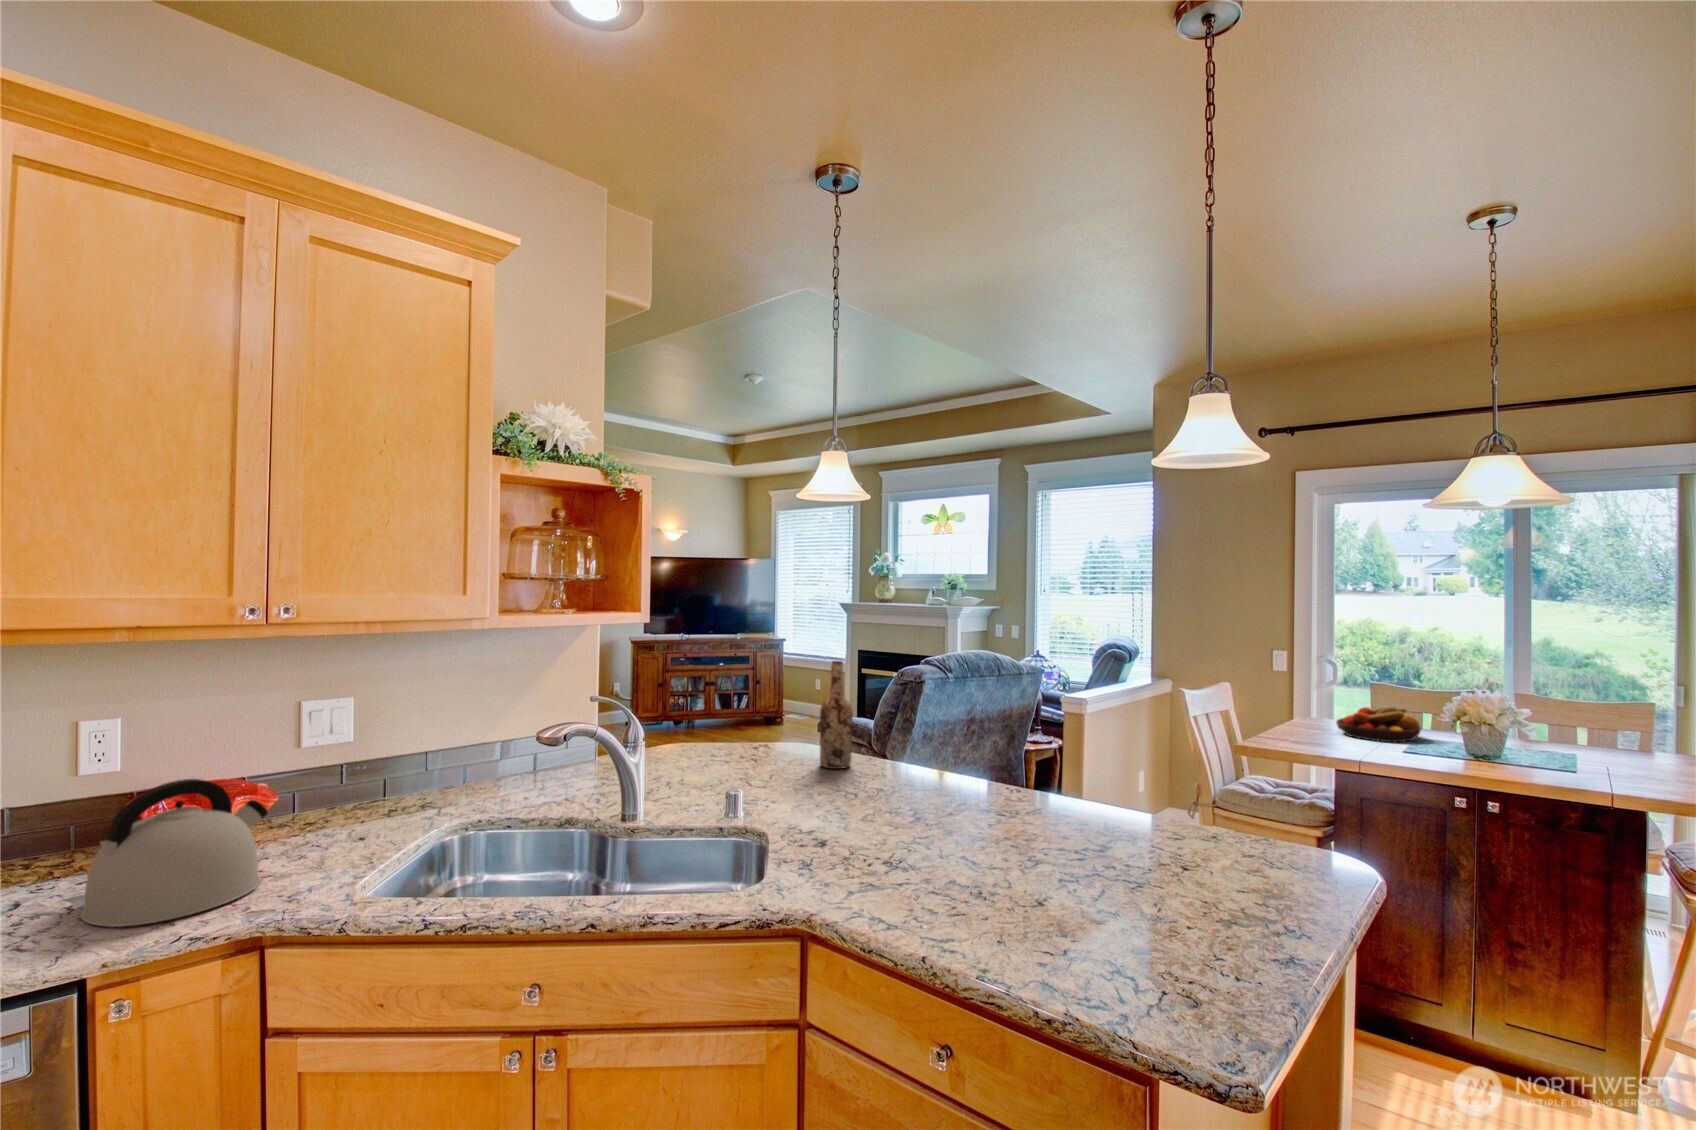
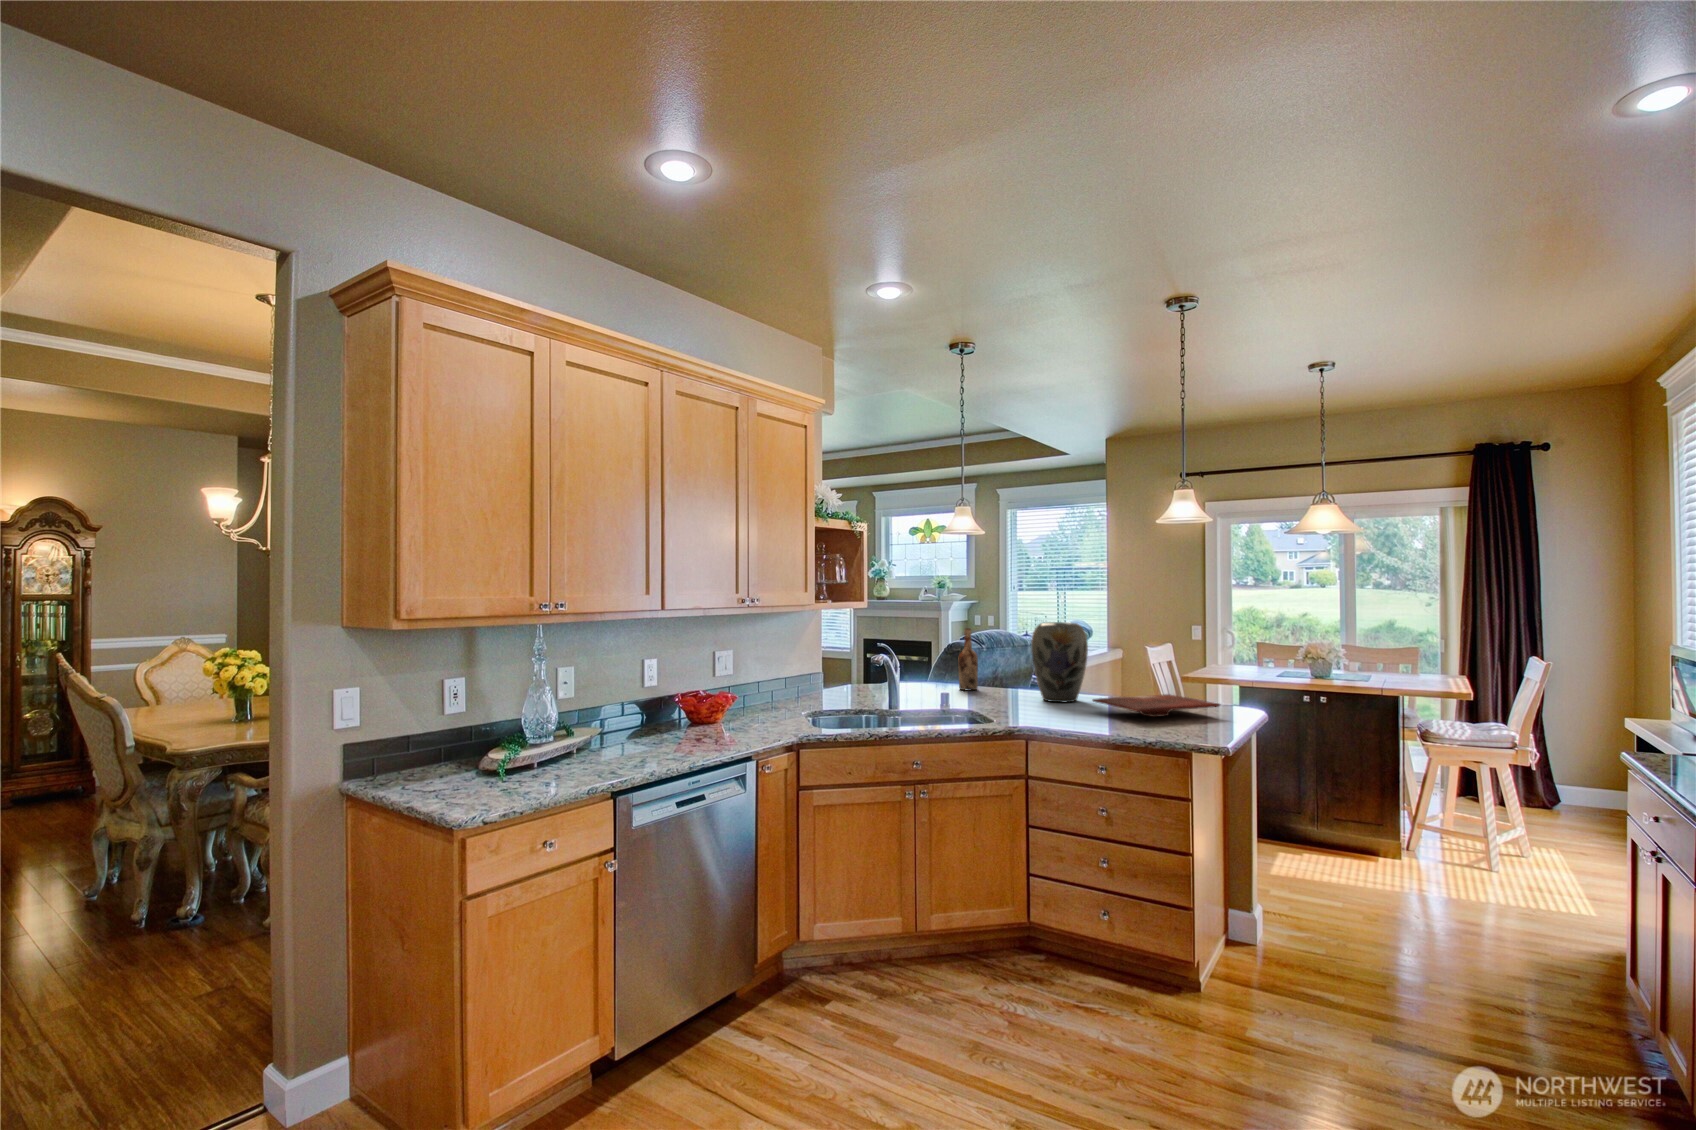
vase: none [912,660,1017,819] -> present [1031,622,1088,702]
fruit bowl: present [1336,706,1421,742] -> none [1240,655,1290,676]
kettle: present [81,779,268,927] -> none [714,679,775,738]
cutting board: none [991,825,1274,900] -> present [1092,694,1220,717]

